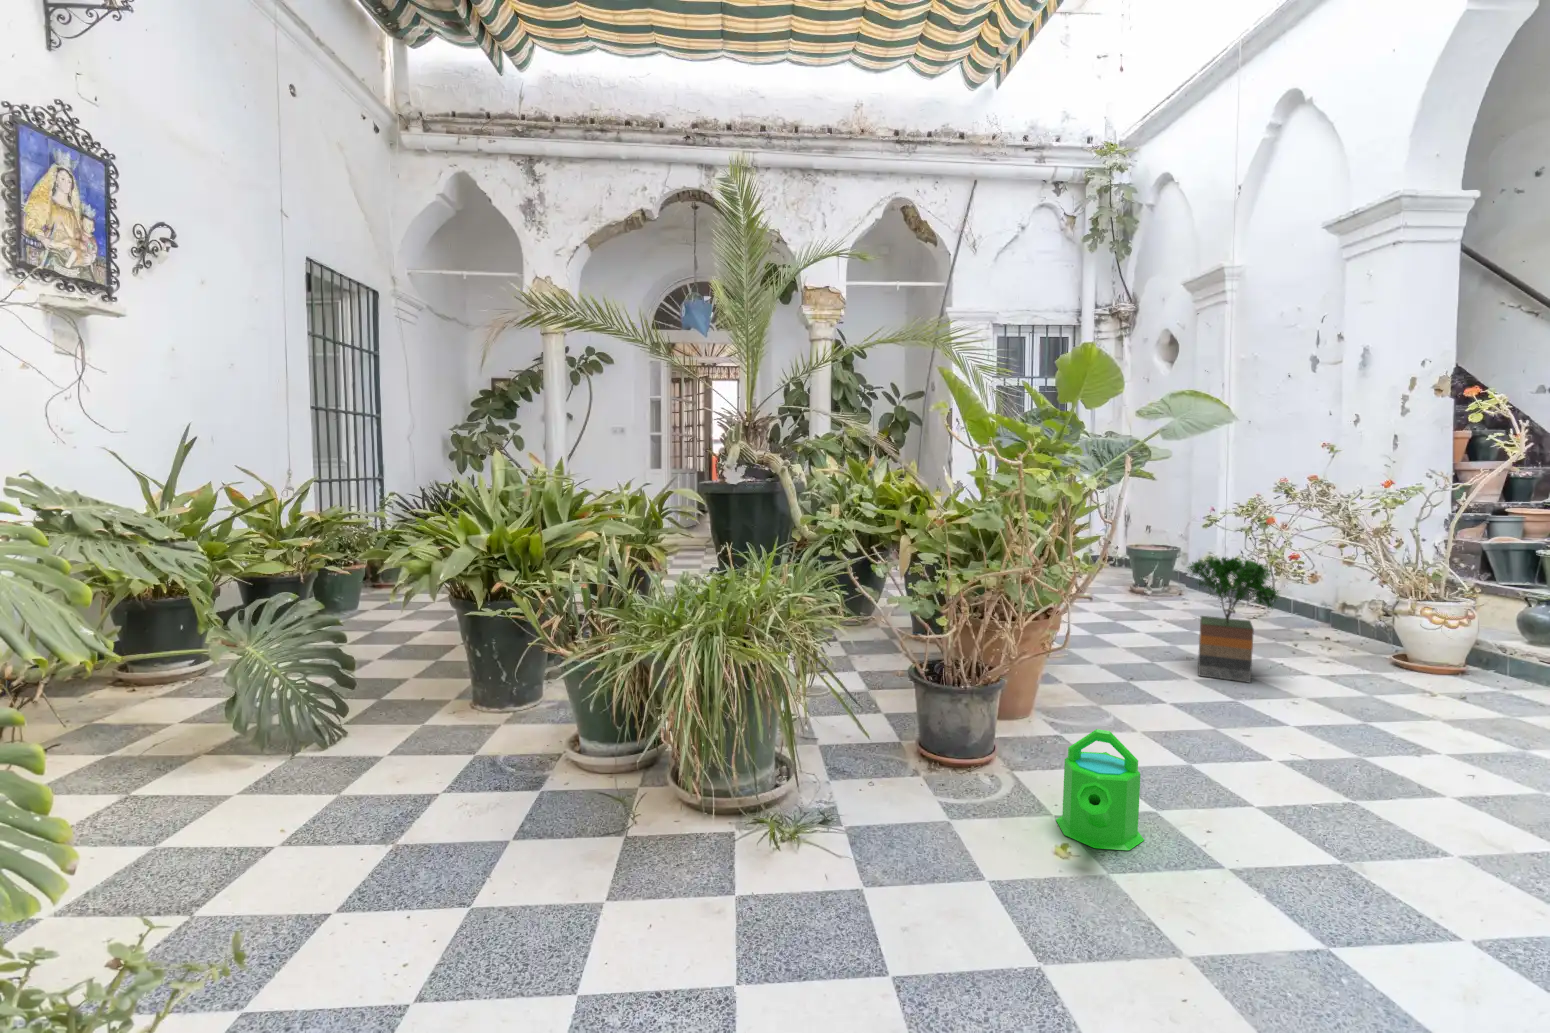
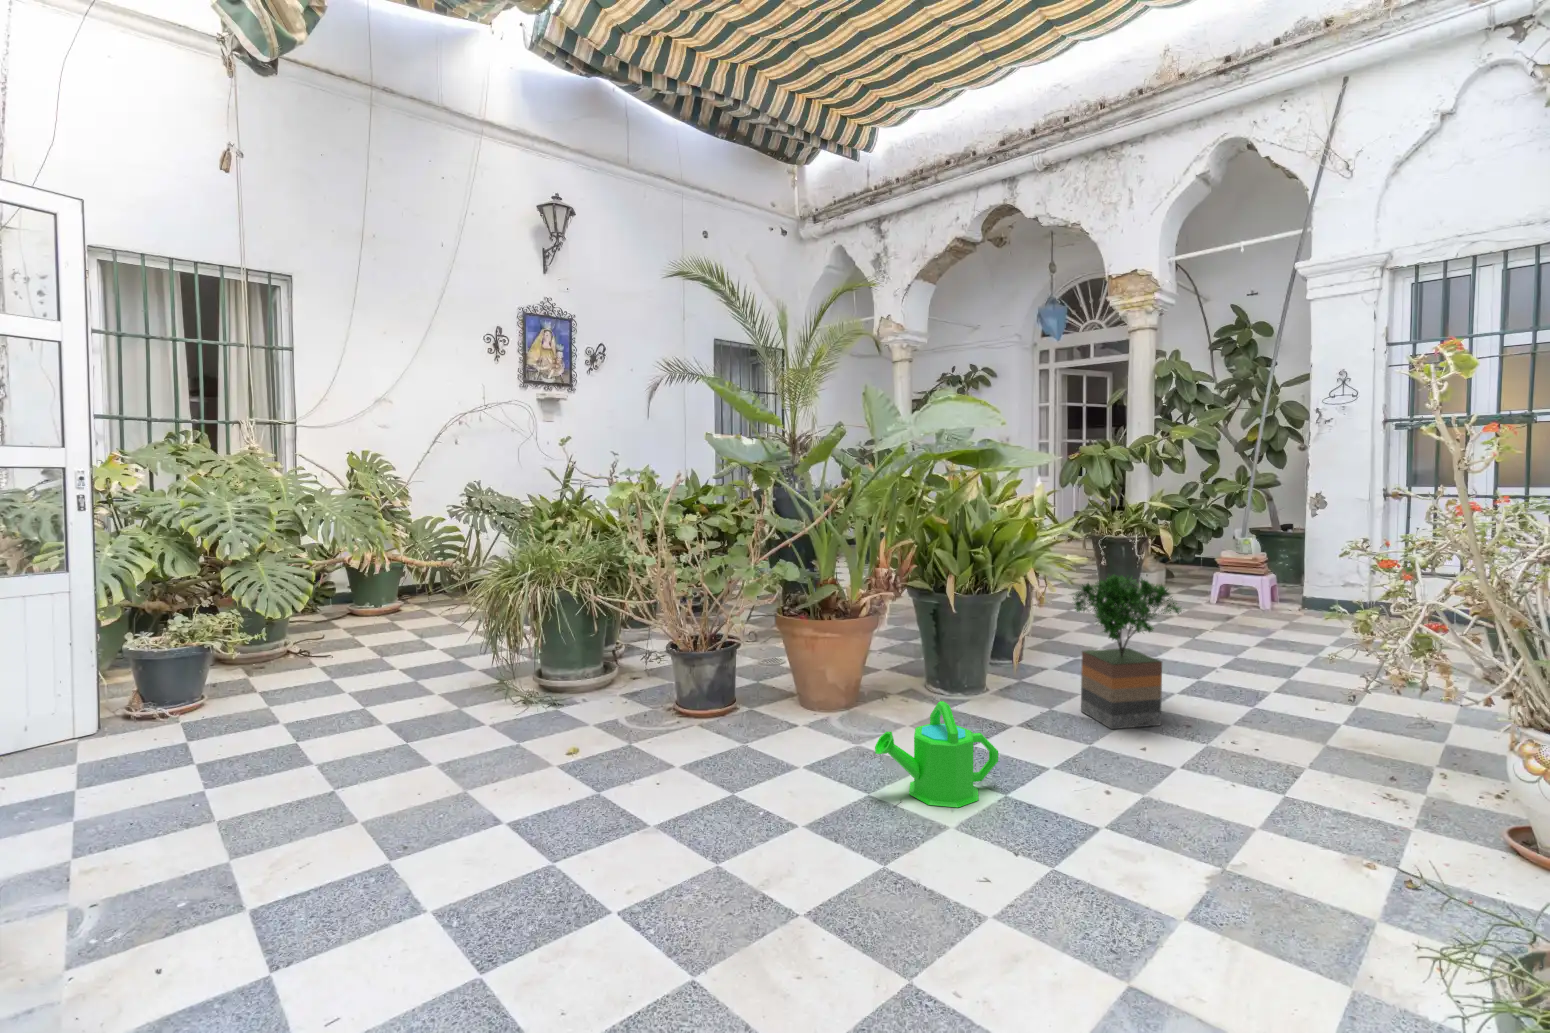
watering can: present [1056,729,1144,850] -> present [875,701,998,807]

